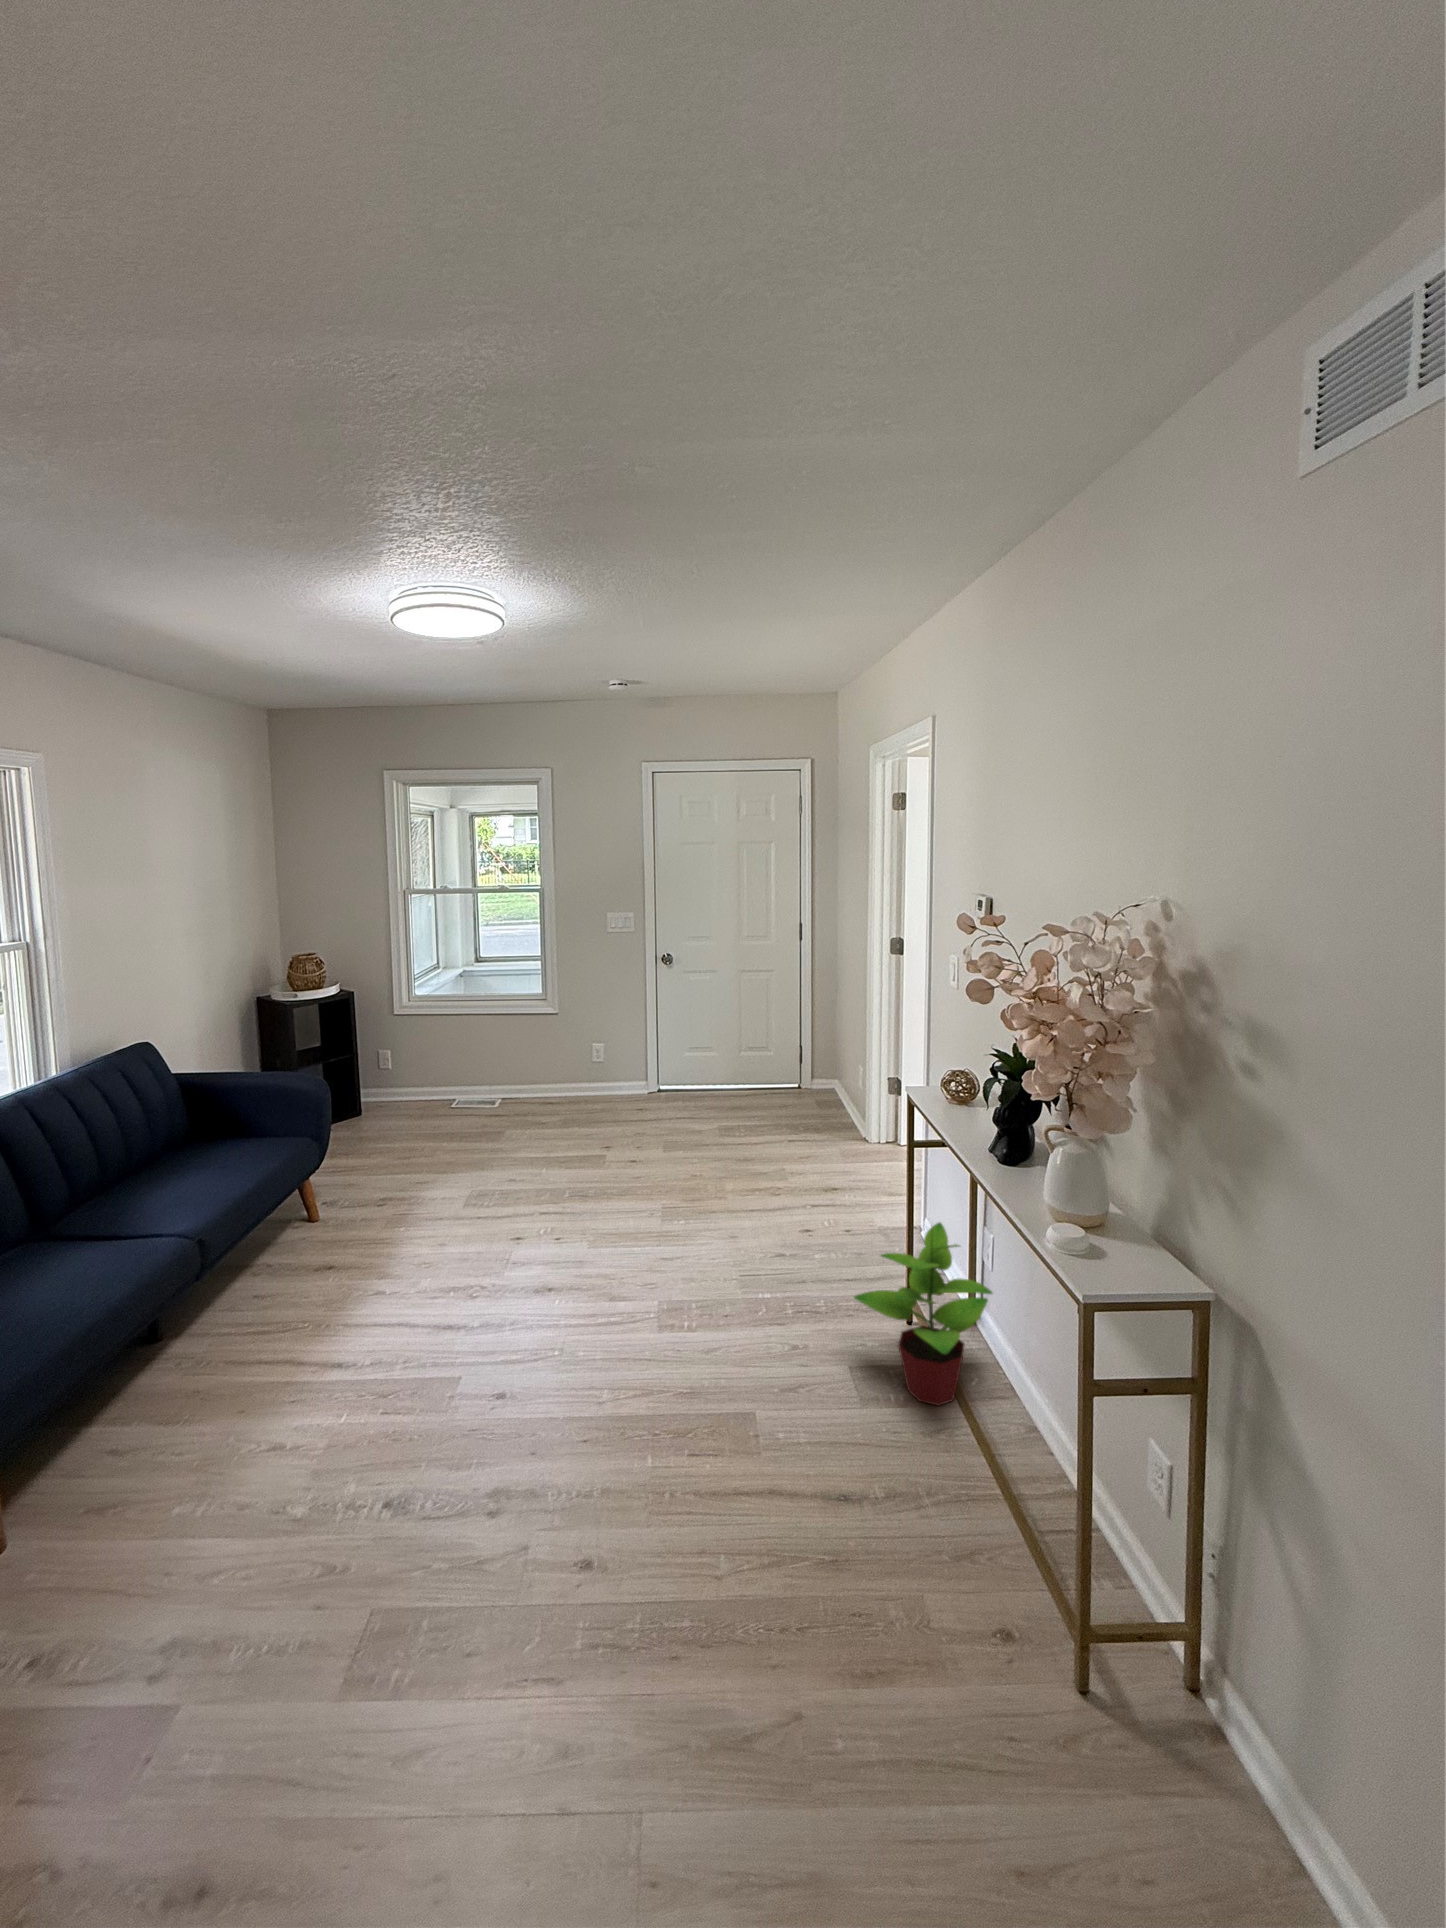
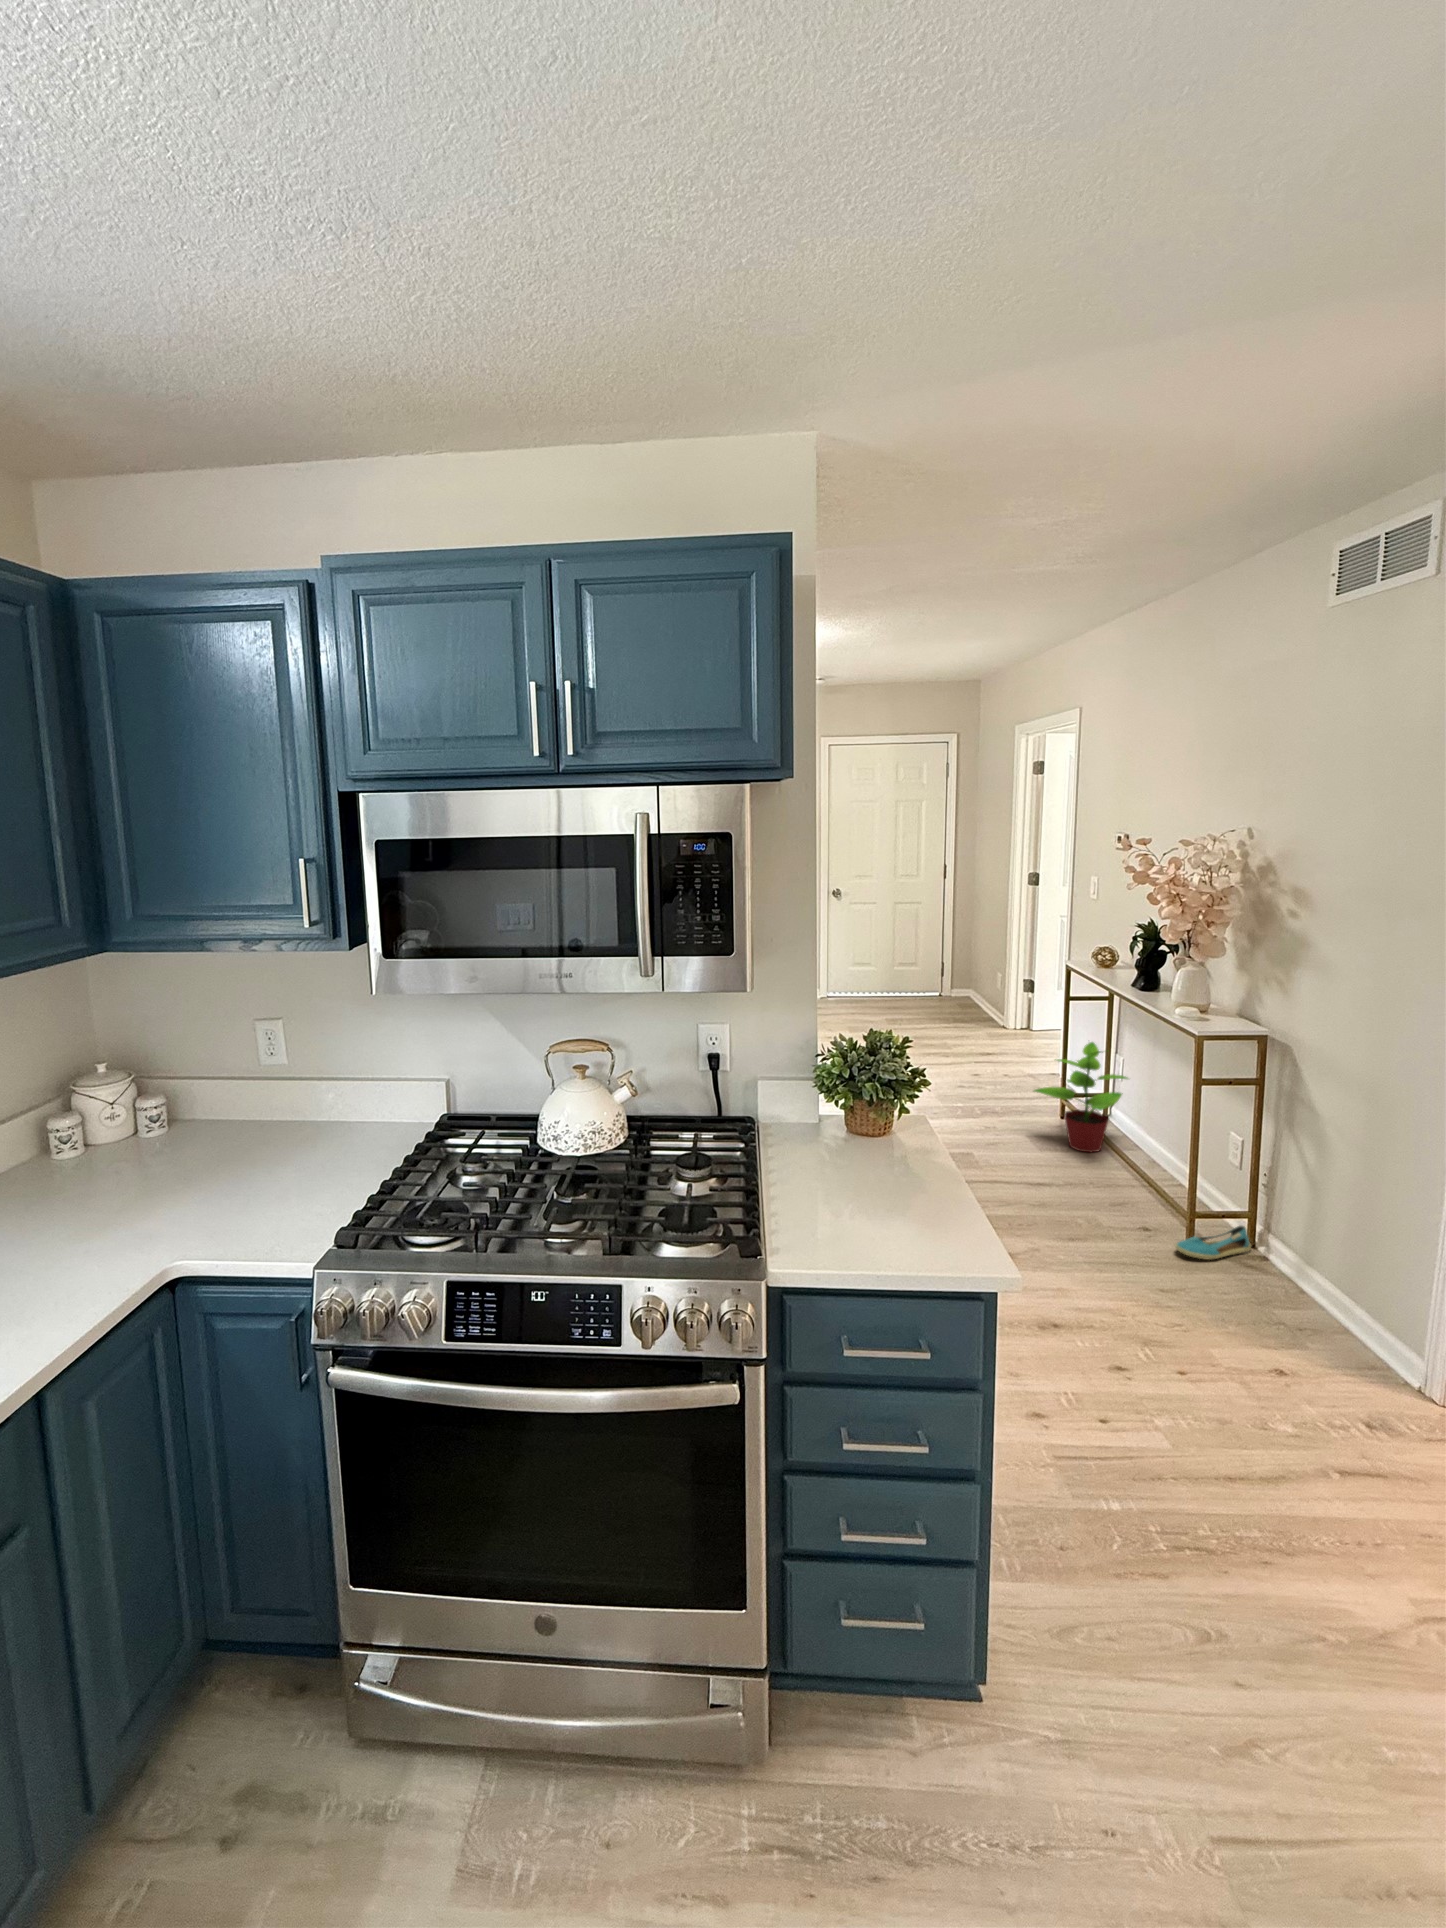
shoe: none [1052,1651,1194,1745] -> present [1175,1226,1251,1260]

